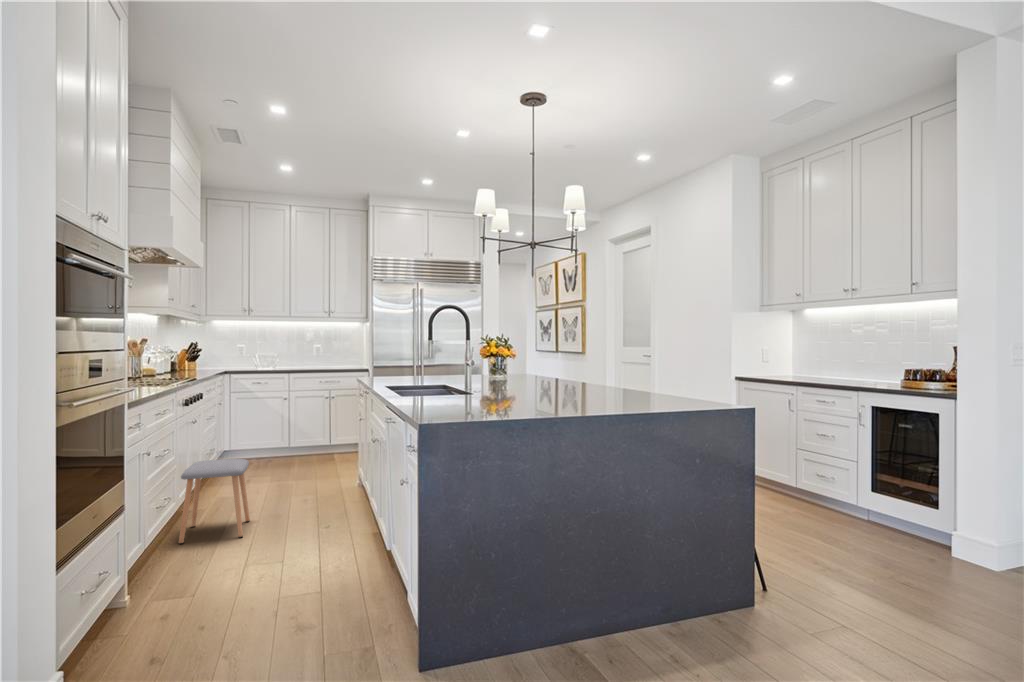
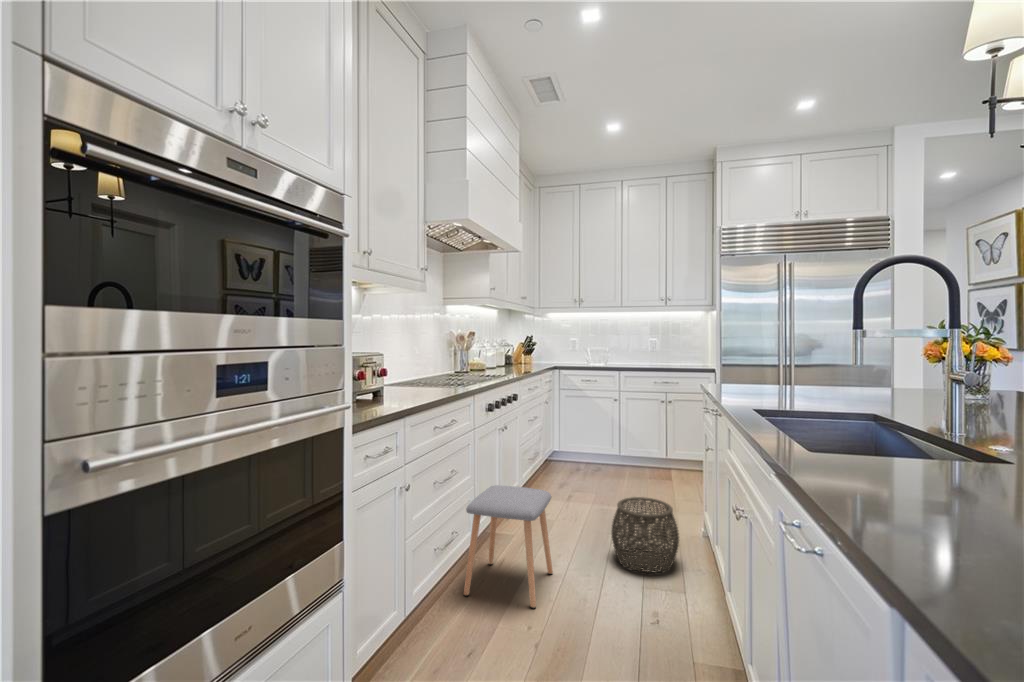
woven basket: none [293,460,343,509] -> present [611,497,679,573]

